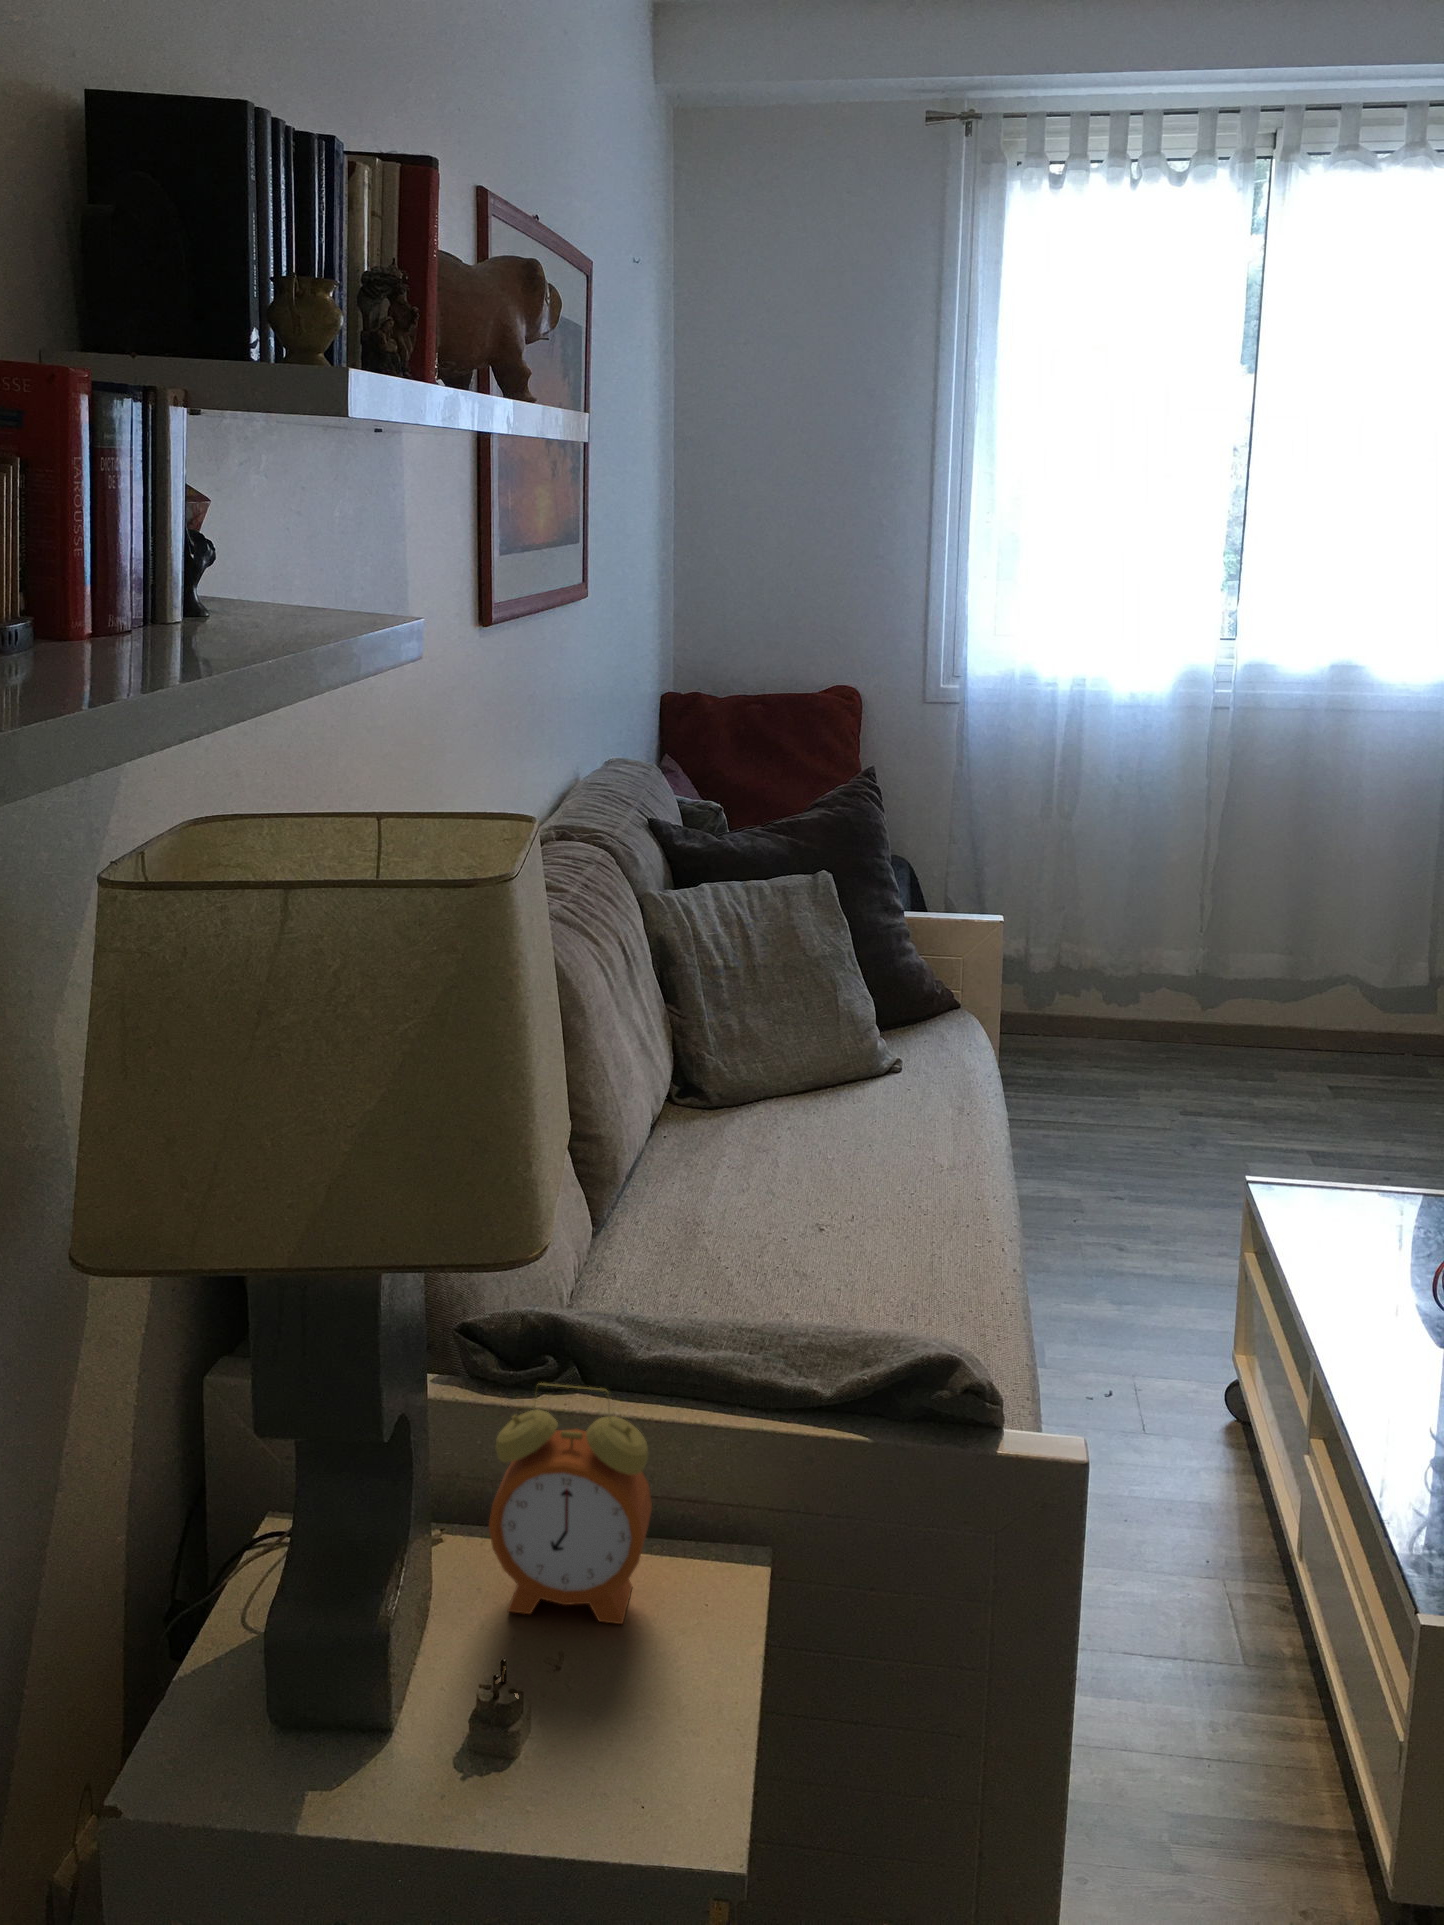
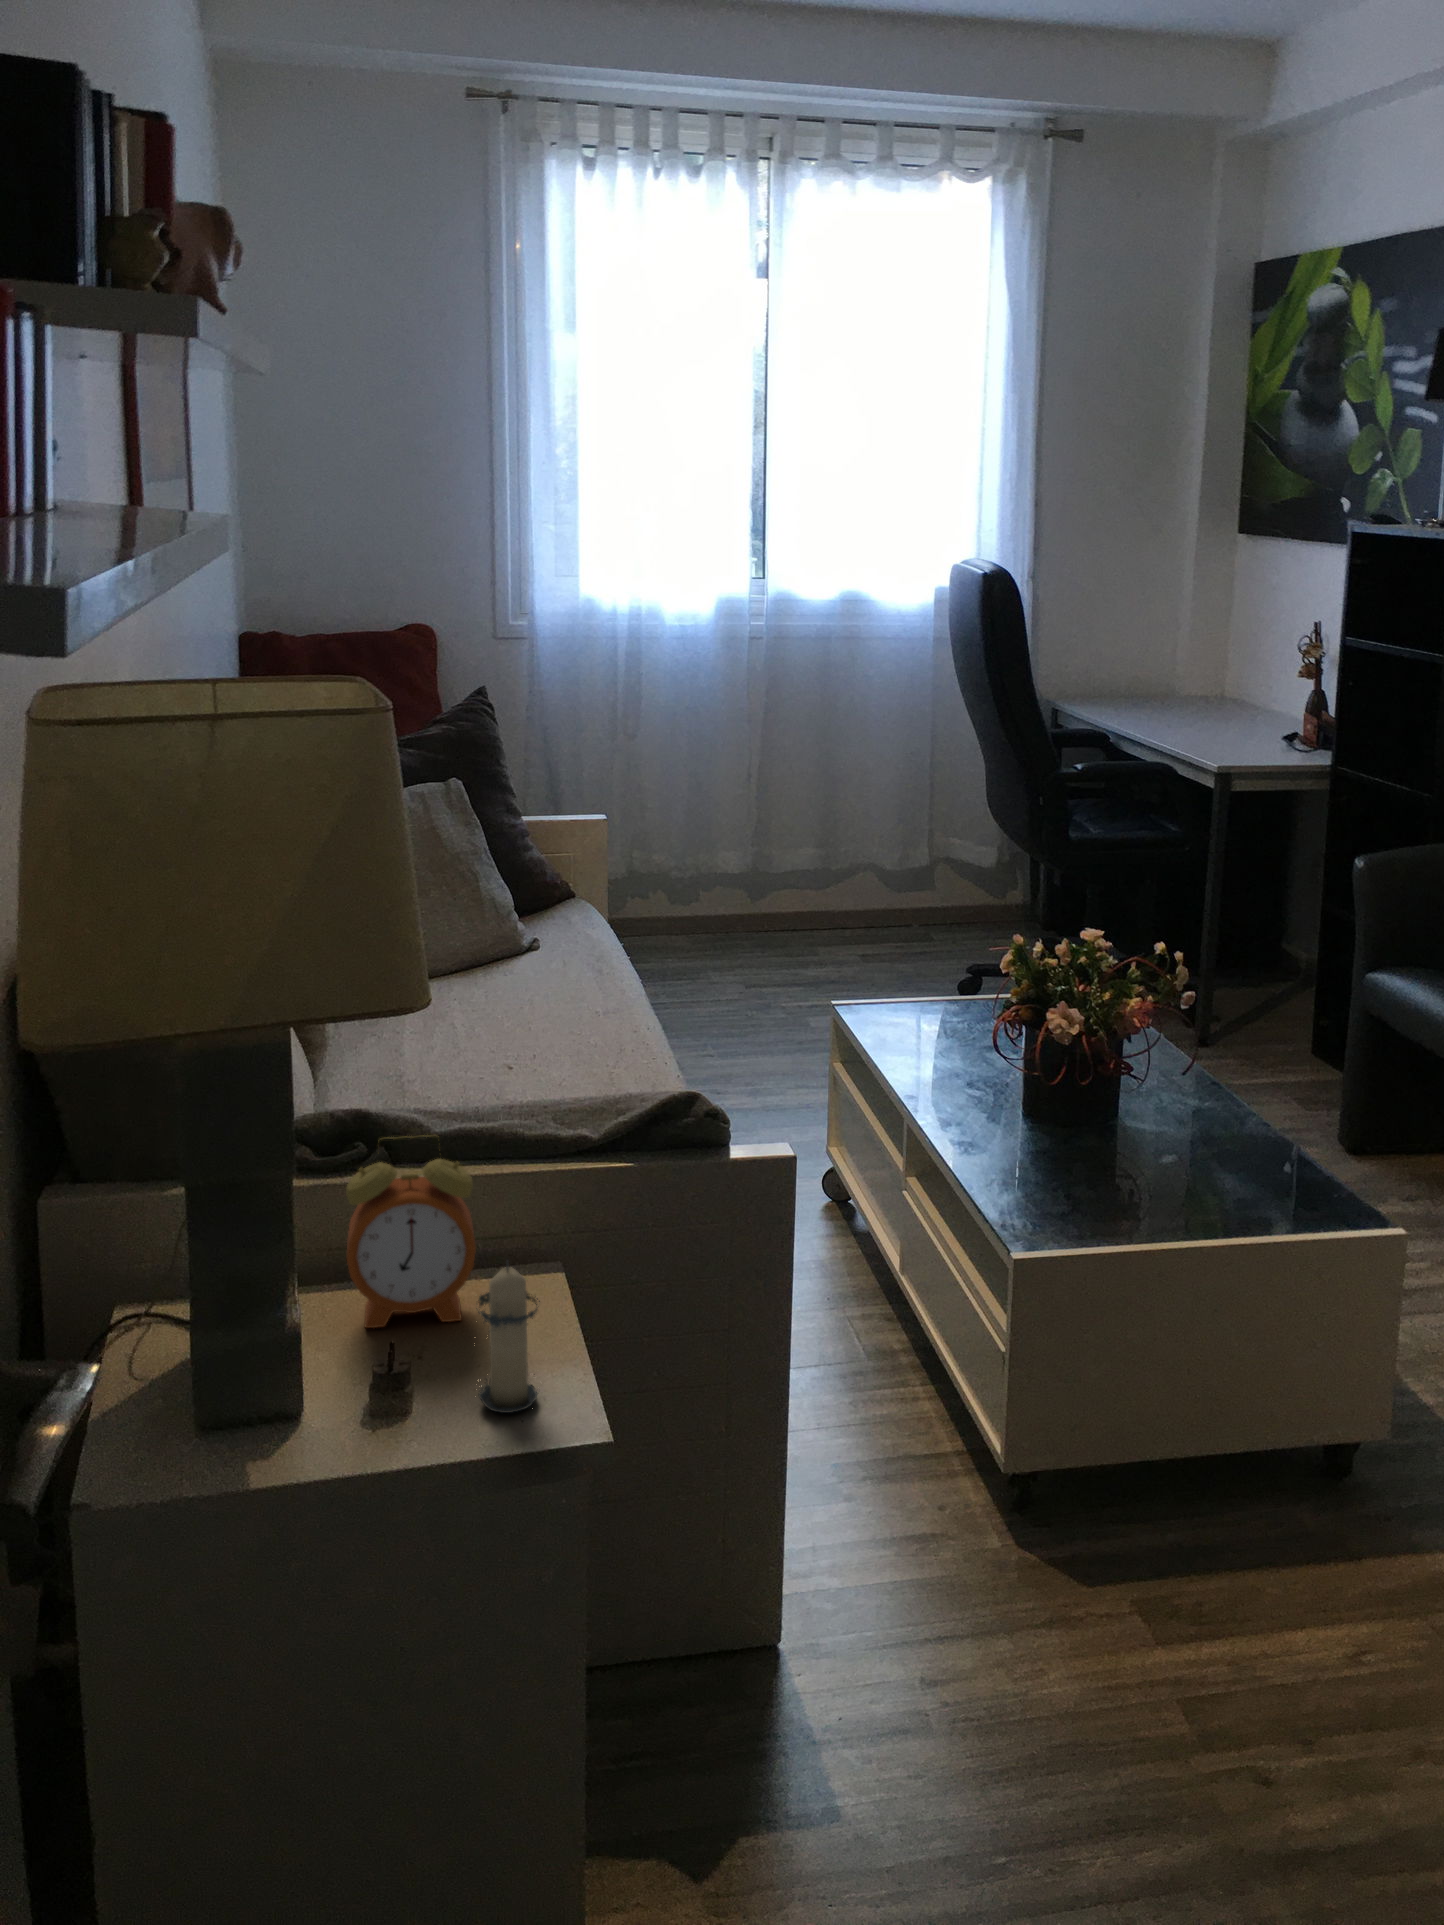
candle: none [588,1596,688,1802] -> present [478,1260,540,1413]

